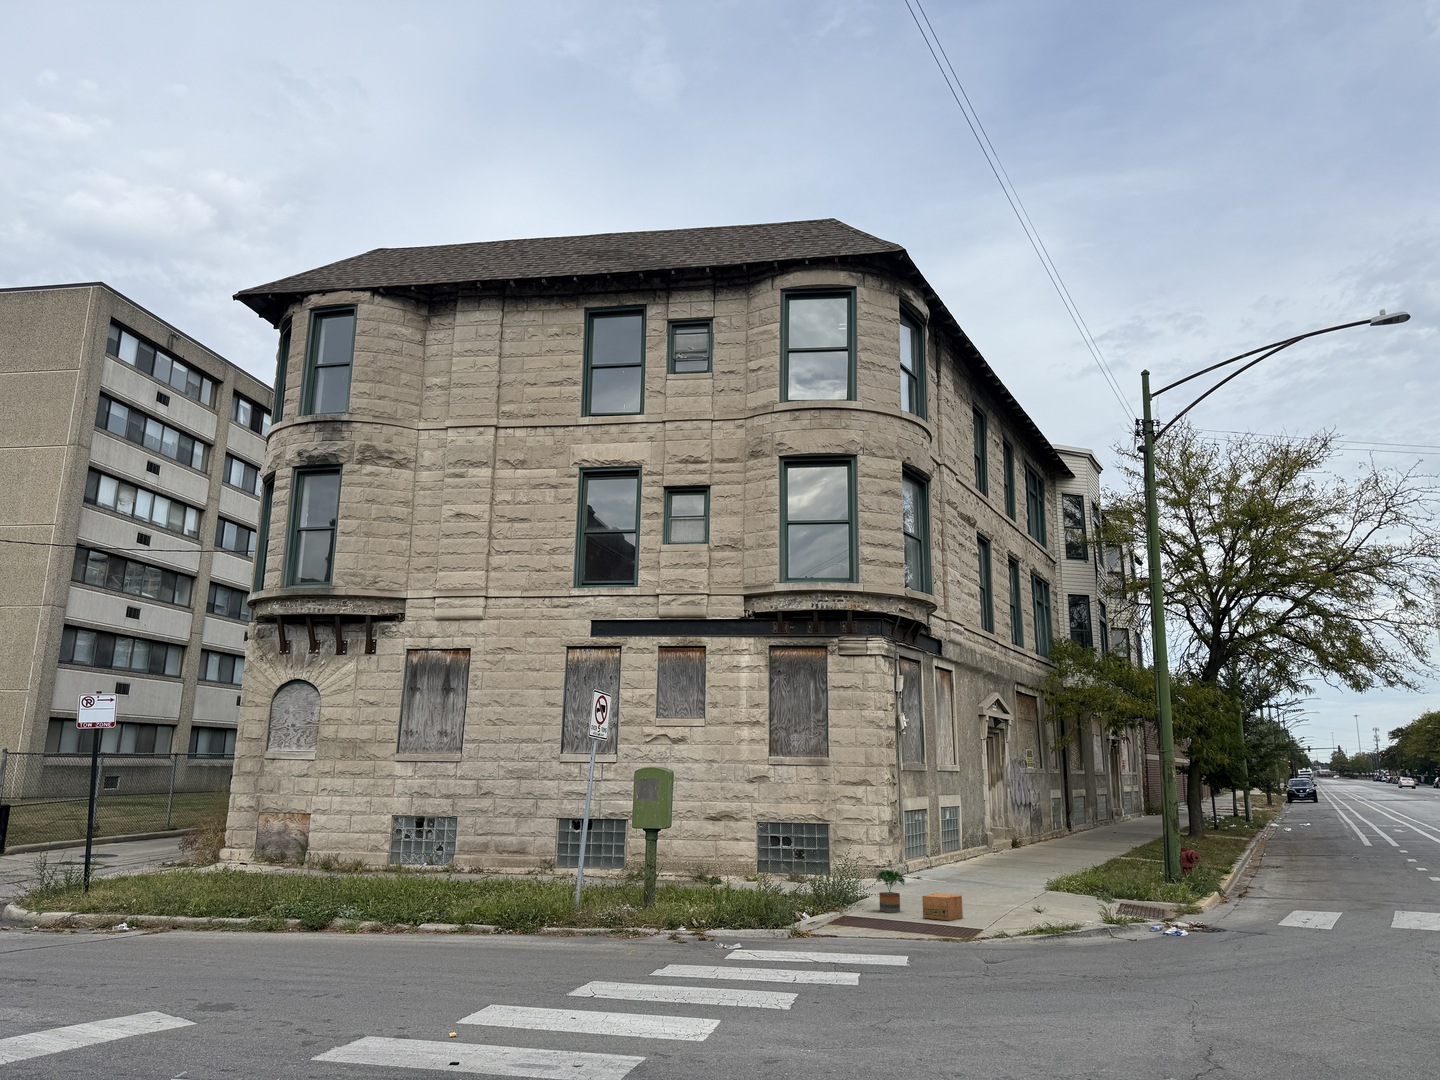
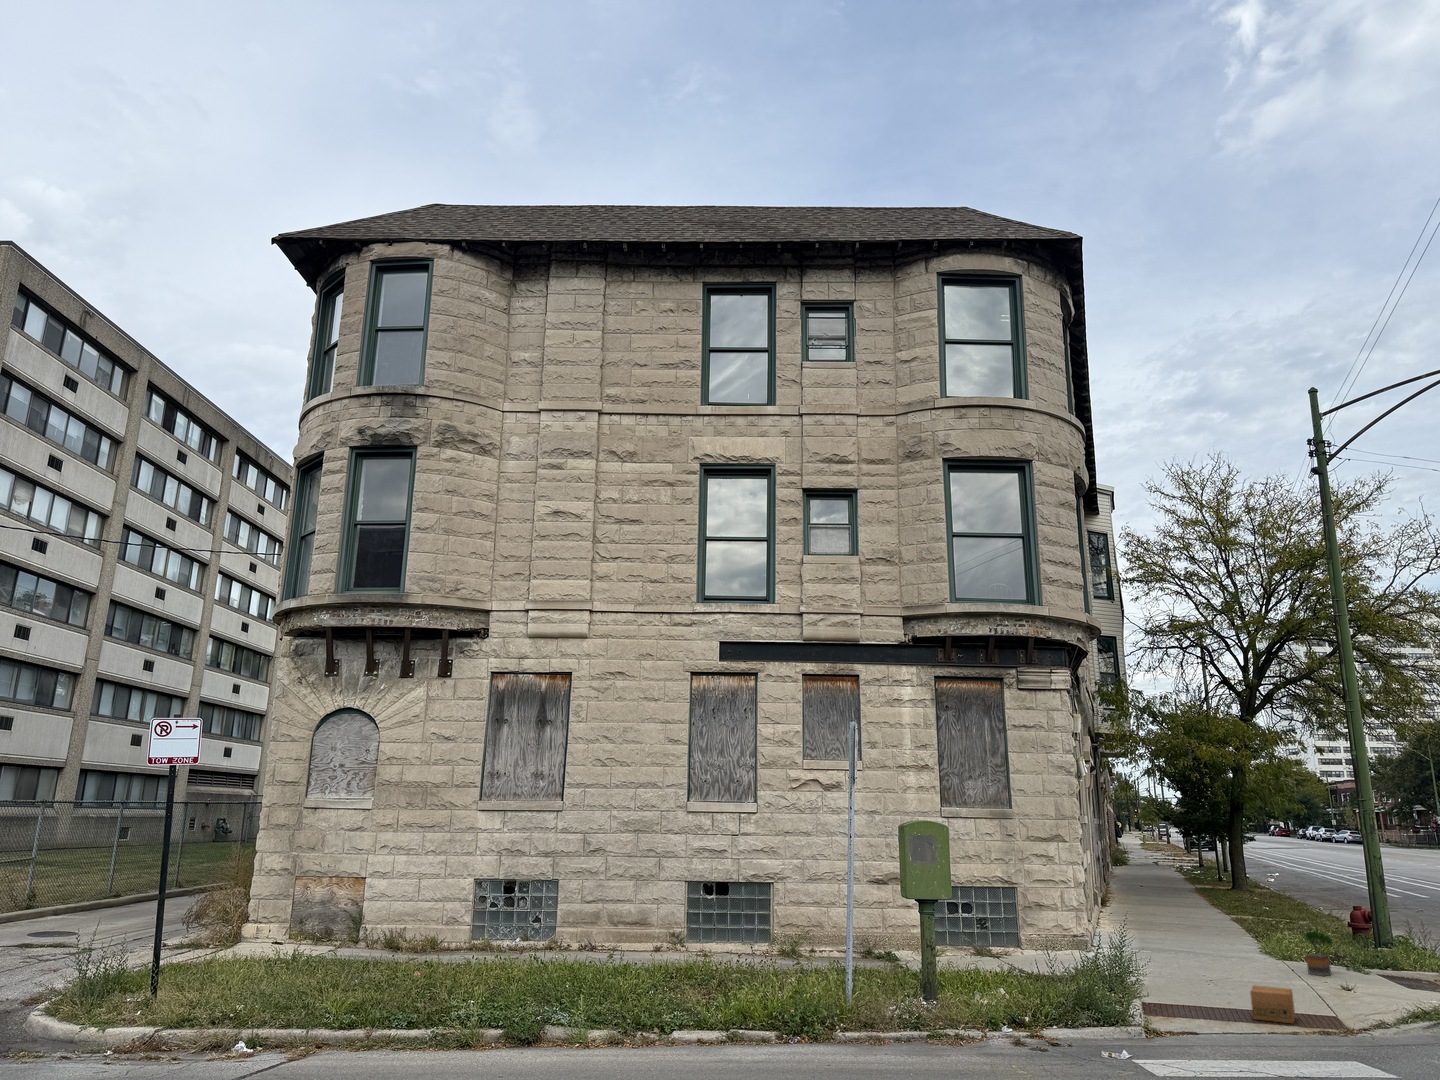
potted tree: present [877,870,905,912] -> present [1300,932,1333,976]

